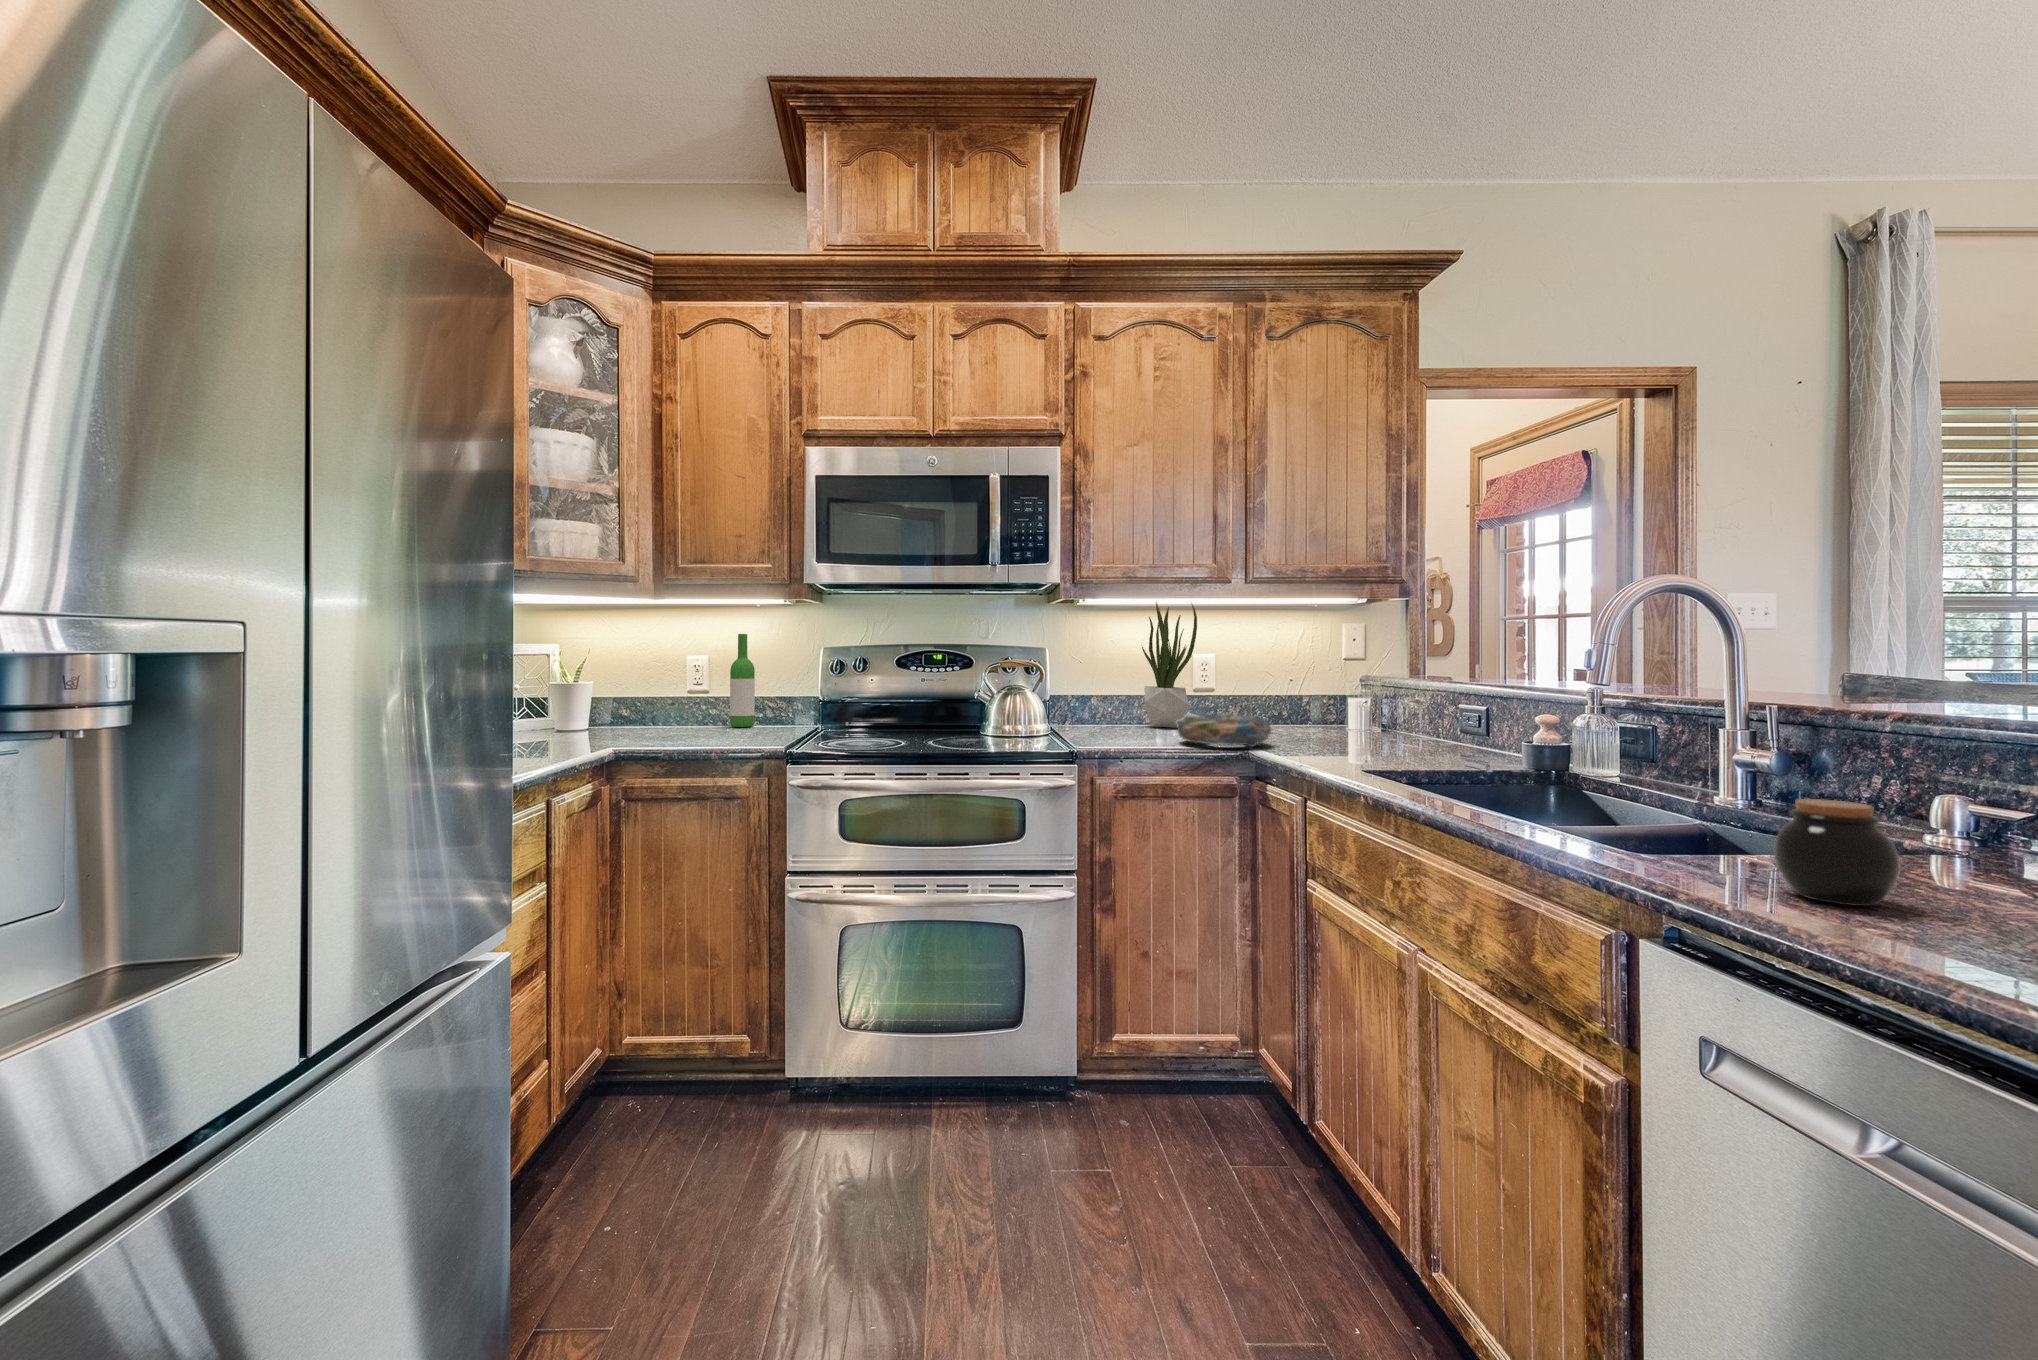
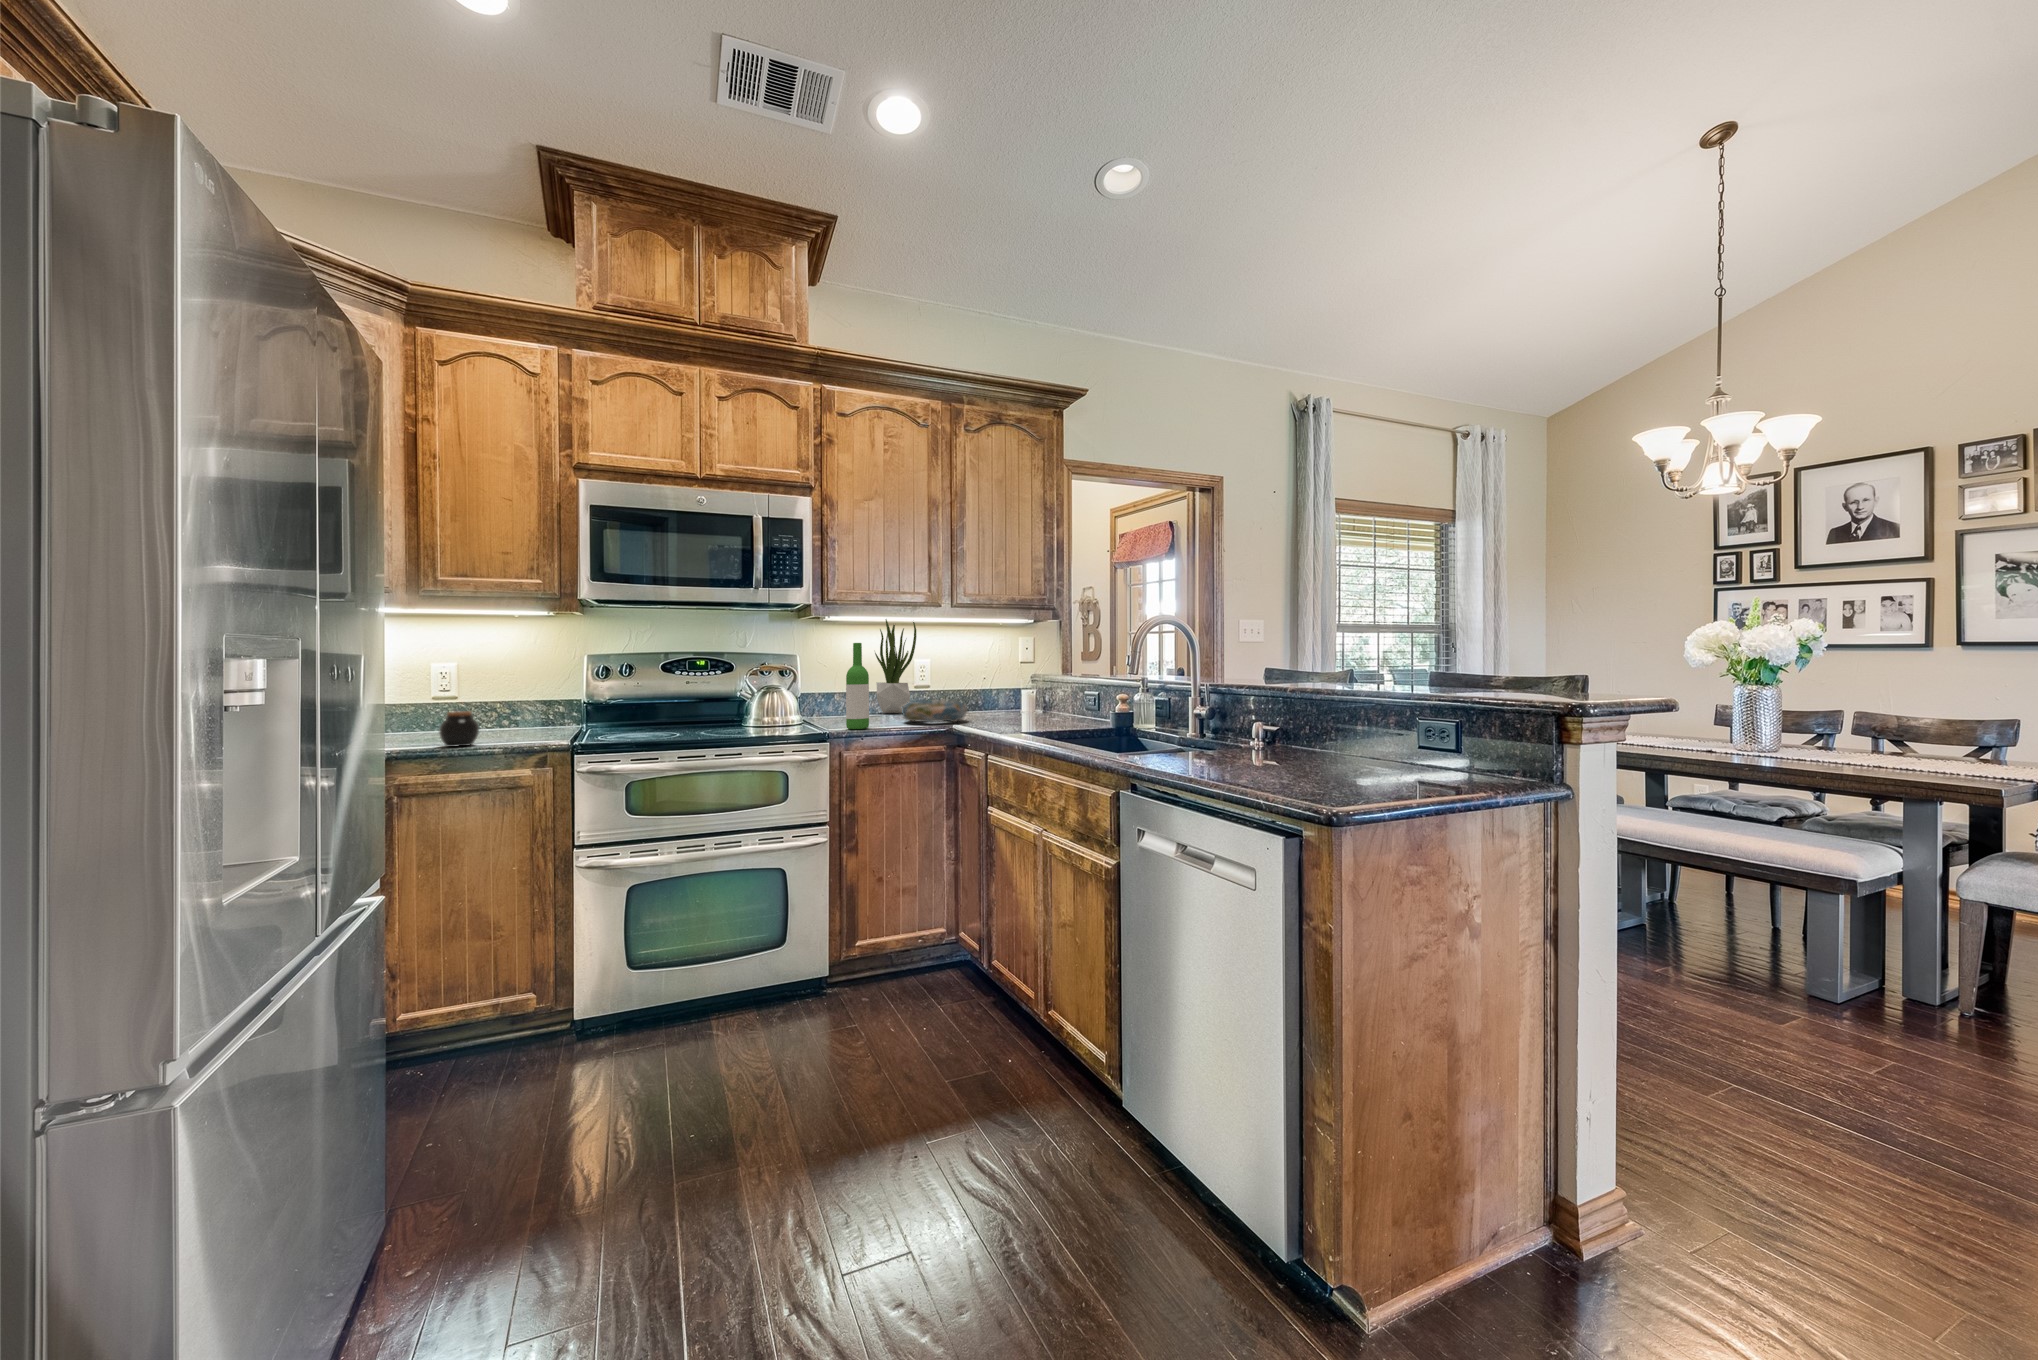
wine bottle: present [730,634,755,727] -> present [846,643,869,729]
jar: present [1774,799,1900,906] -> present [439,711,479,747]

